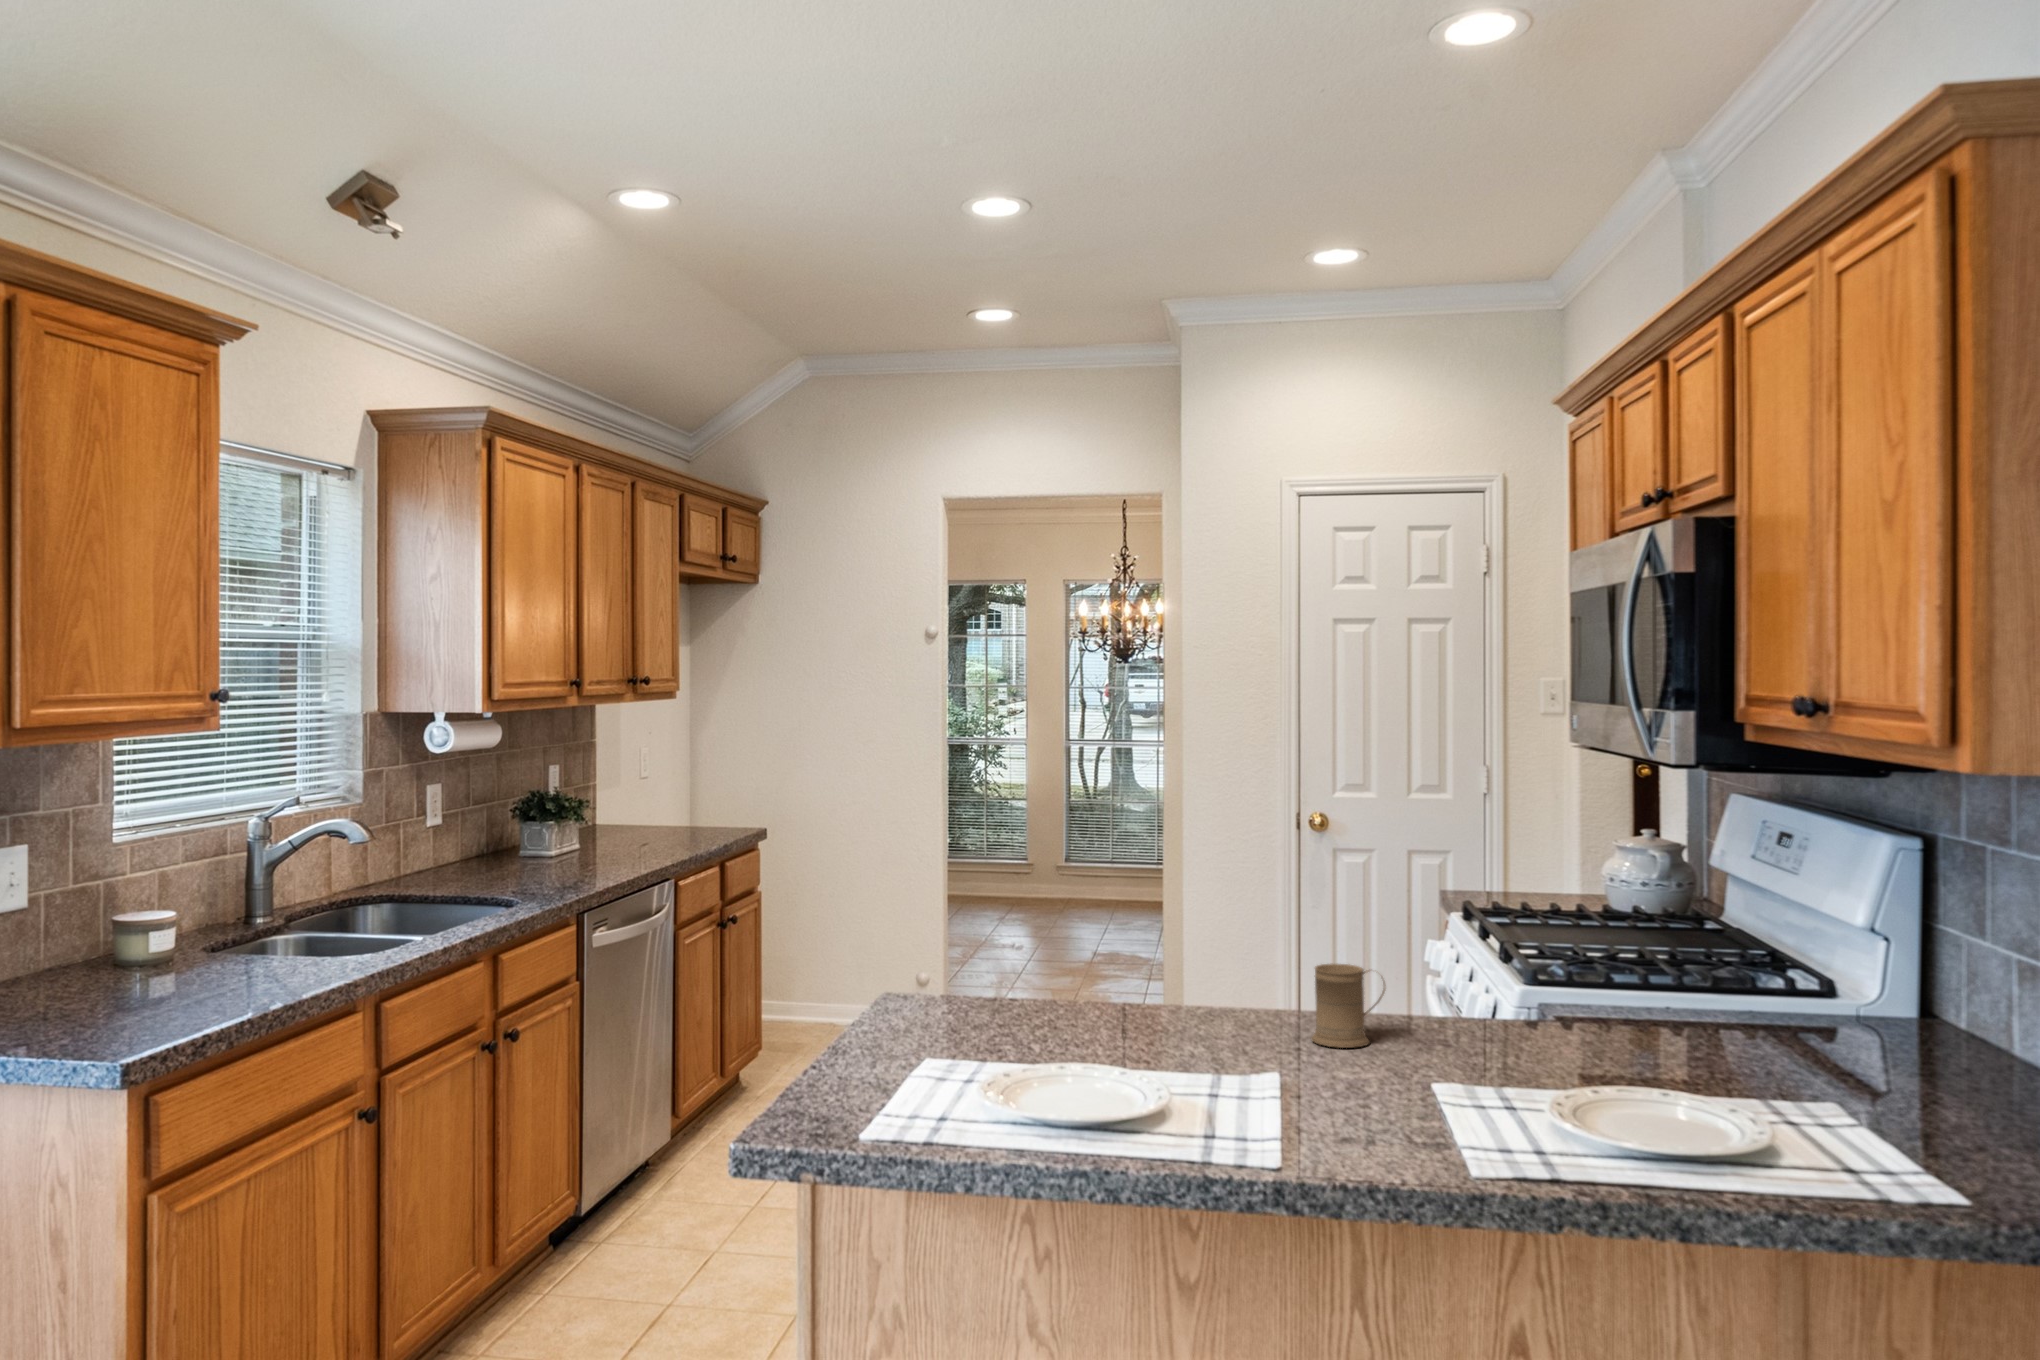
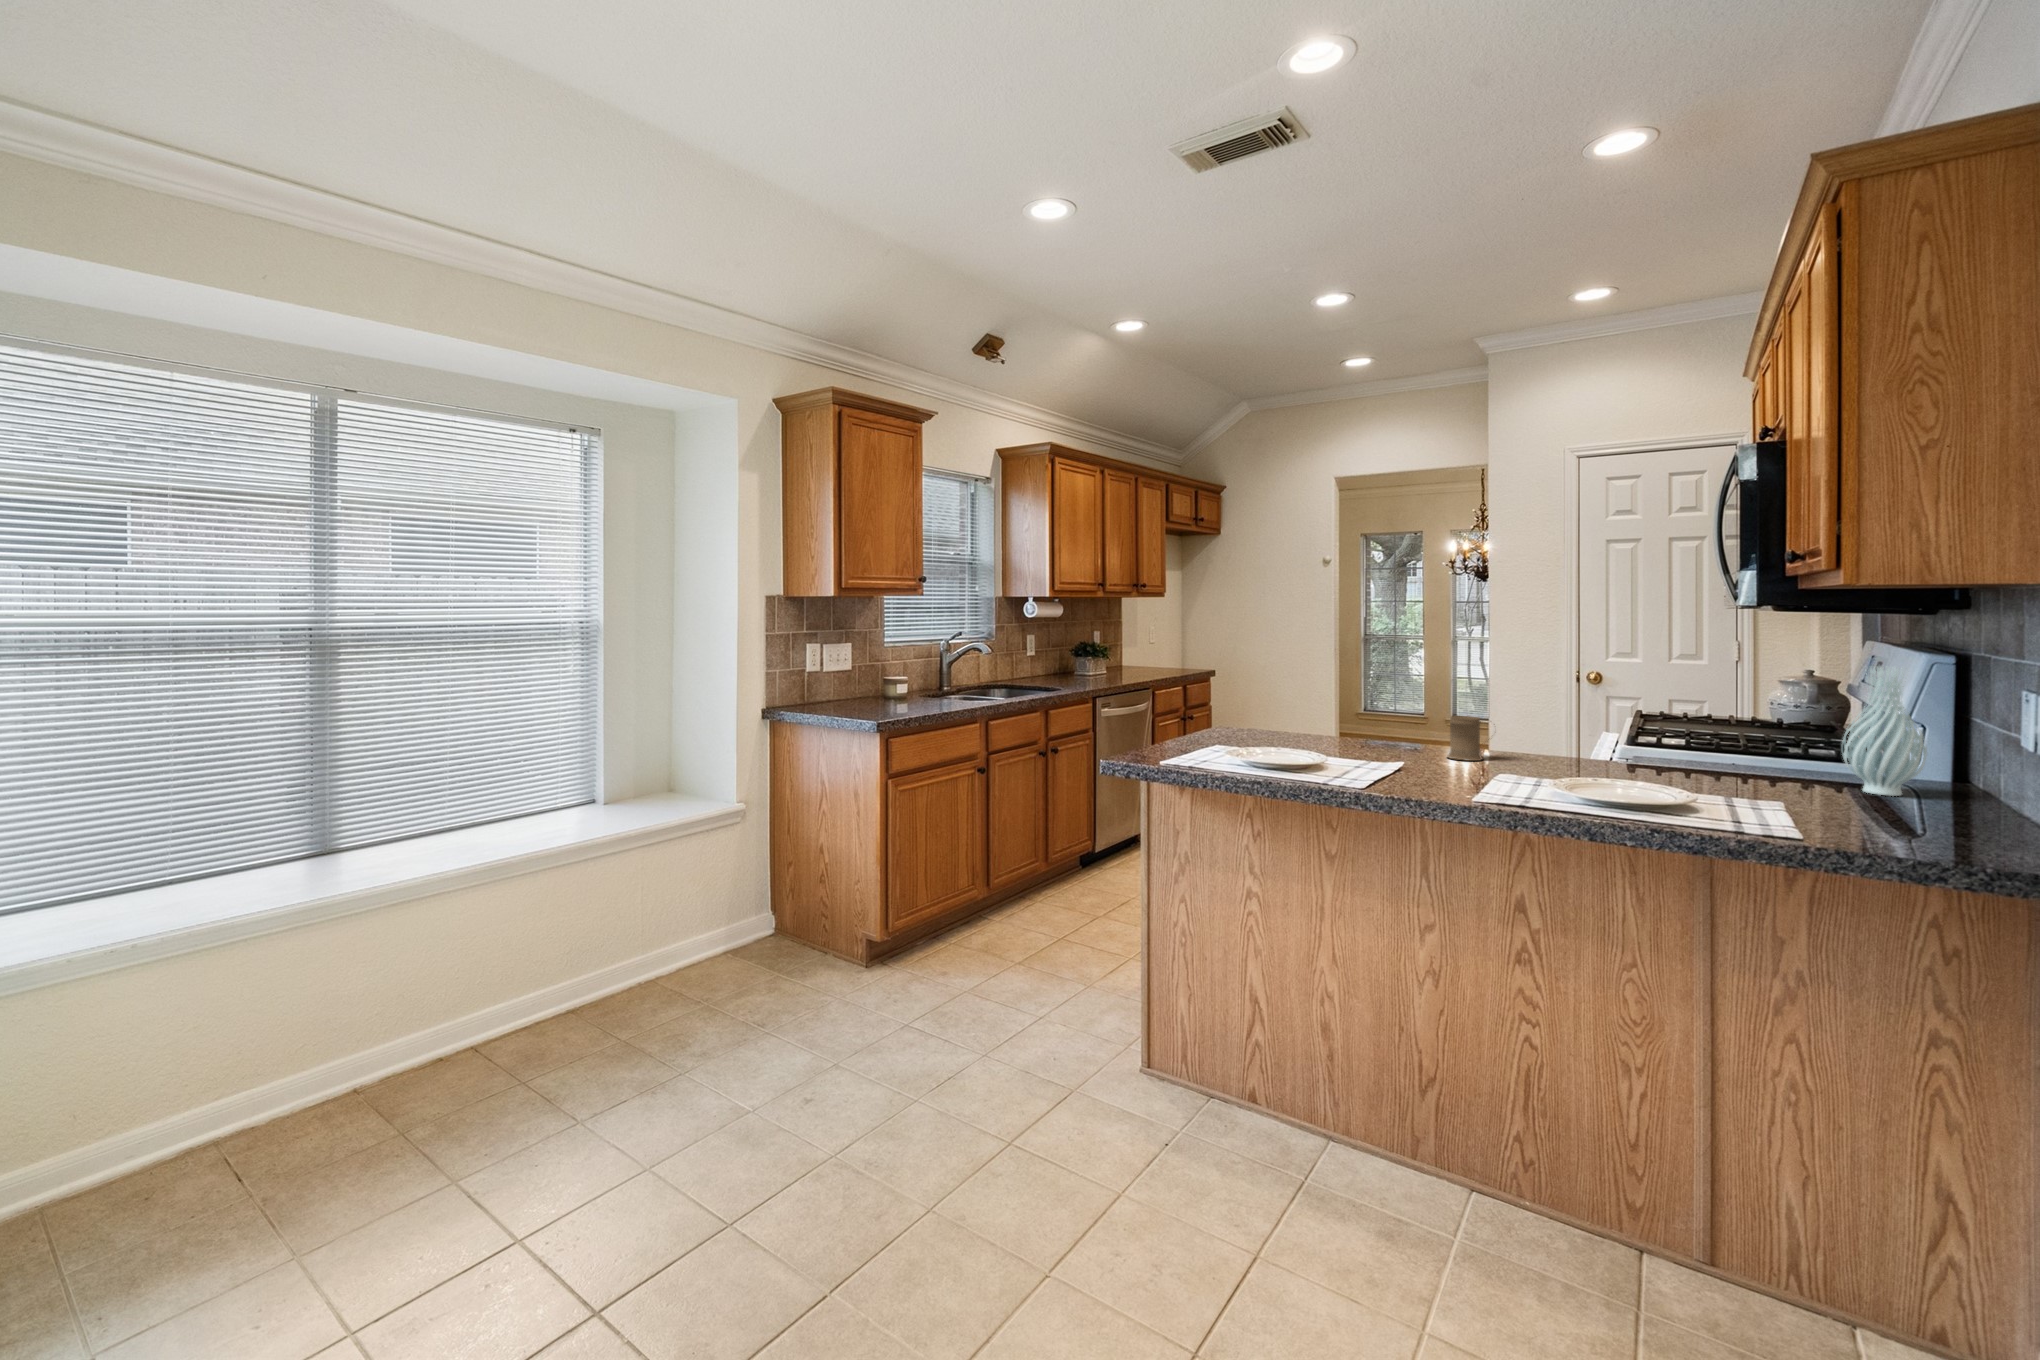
vase: none [1865,862,1973,1064] -> present [1843,667,1927,796]

